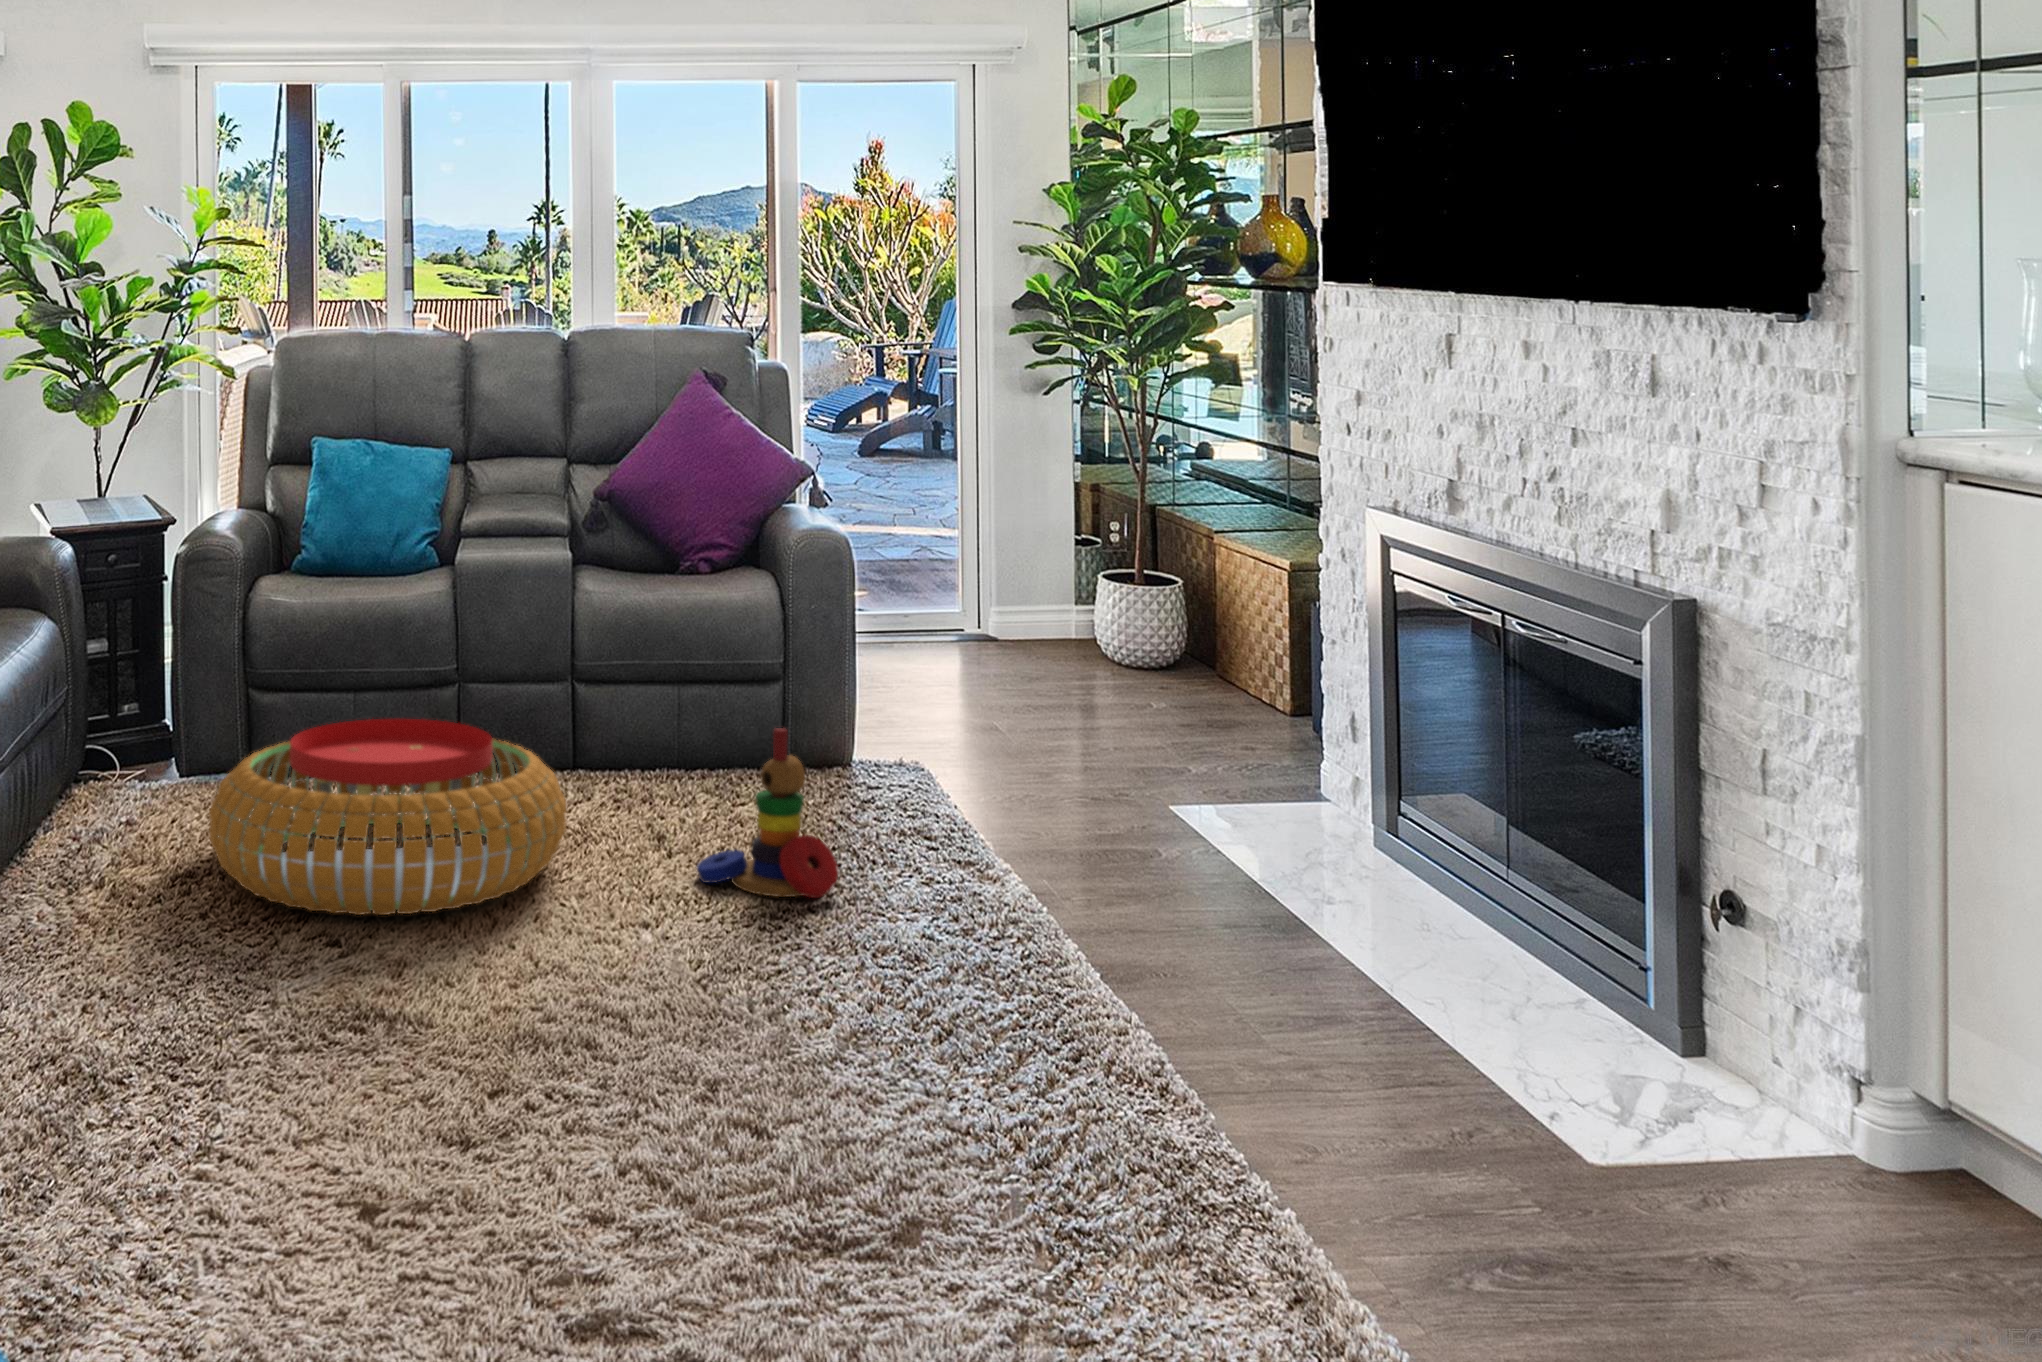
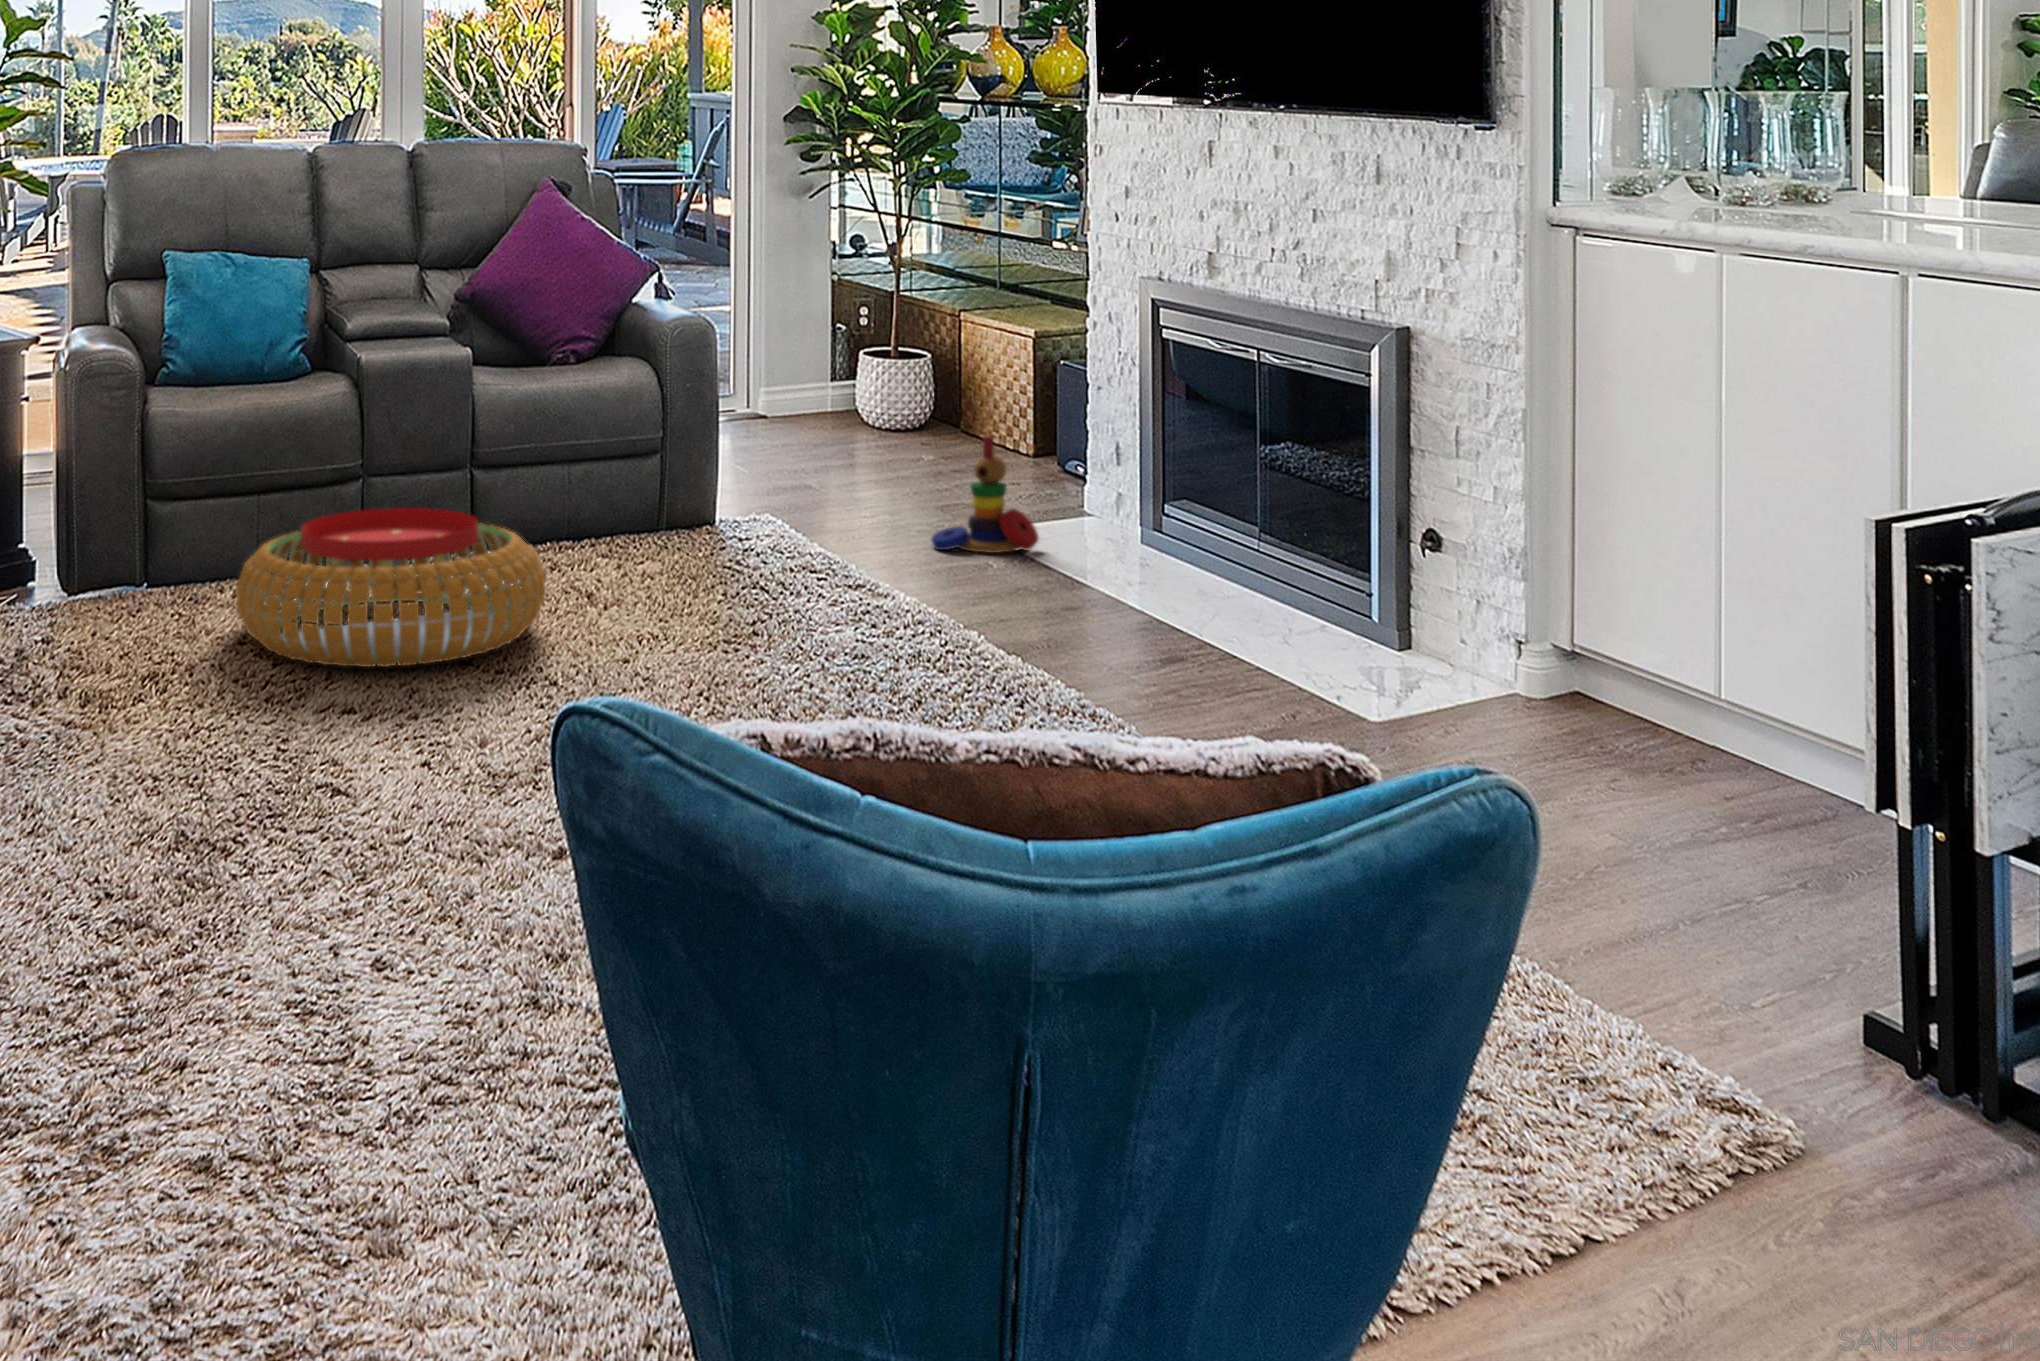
stacking toy: present [697,728,838,898] -> present [931,436,1038,553]

